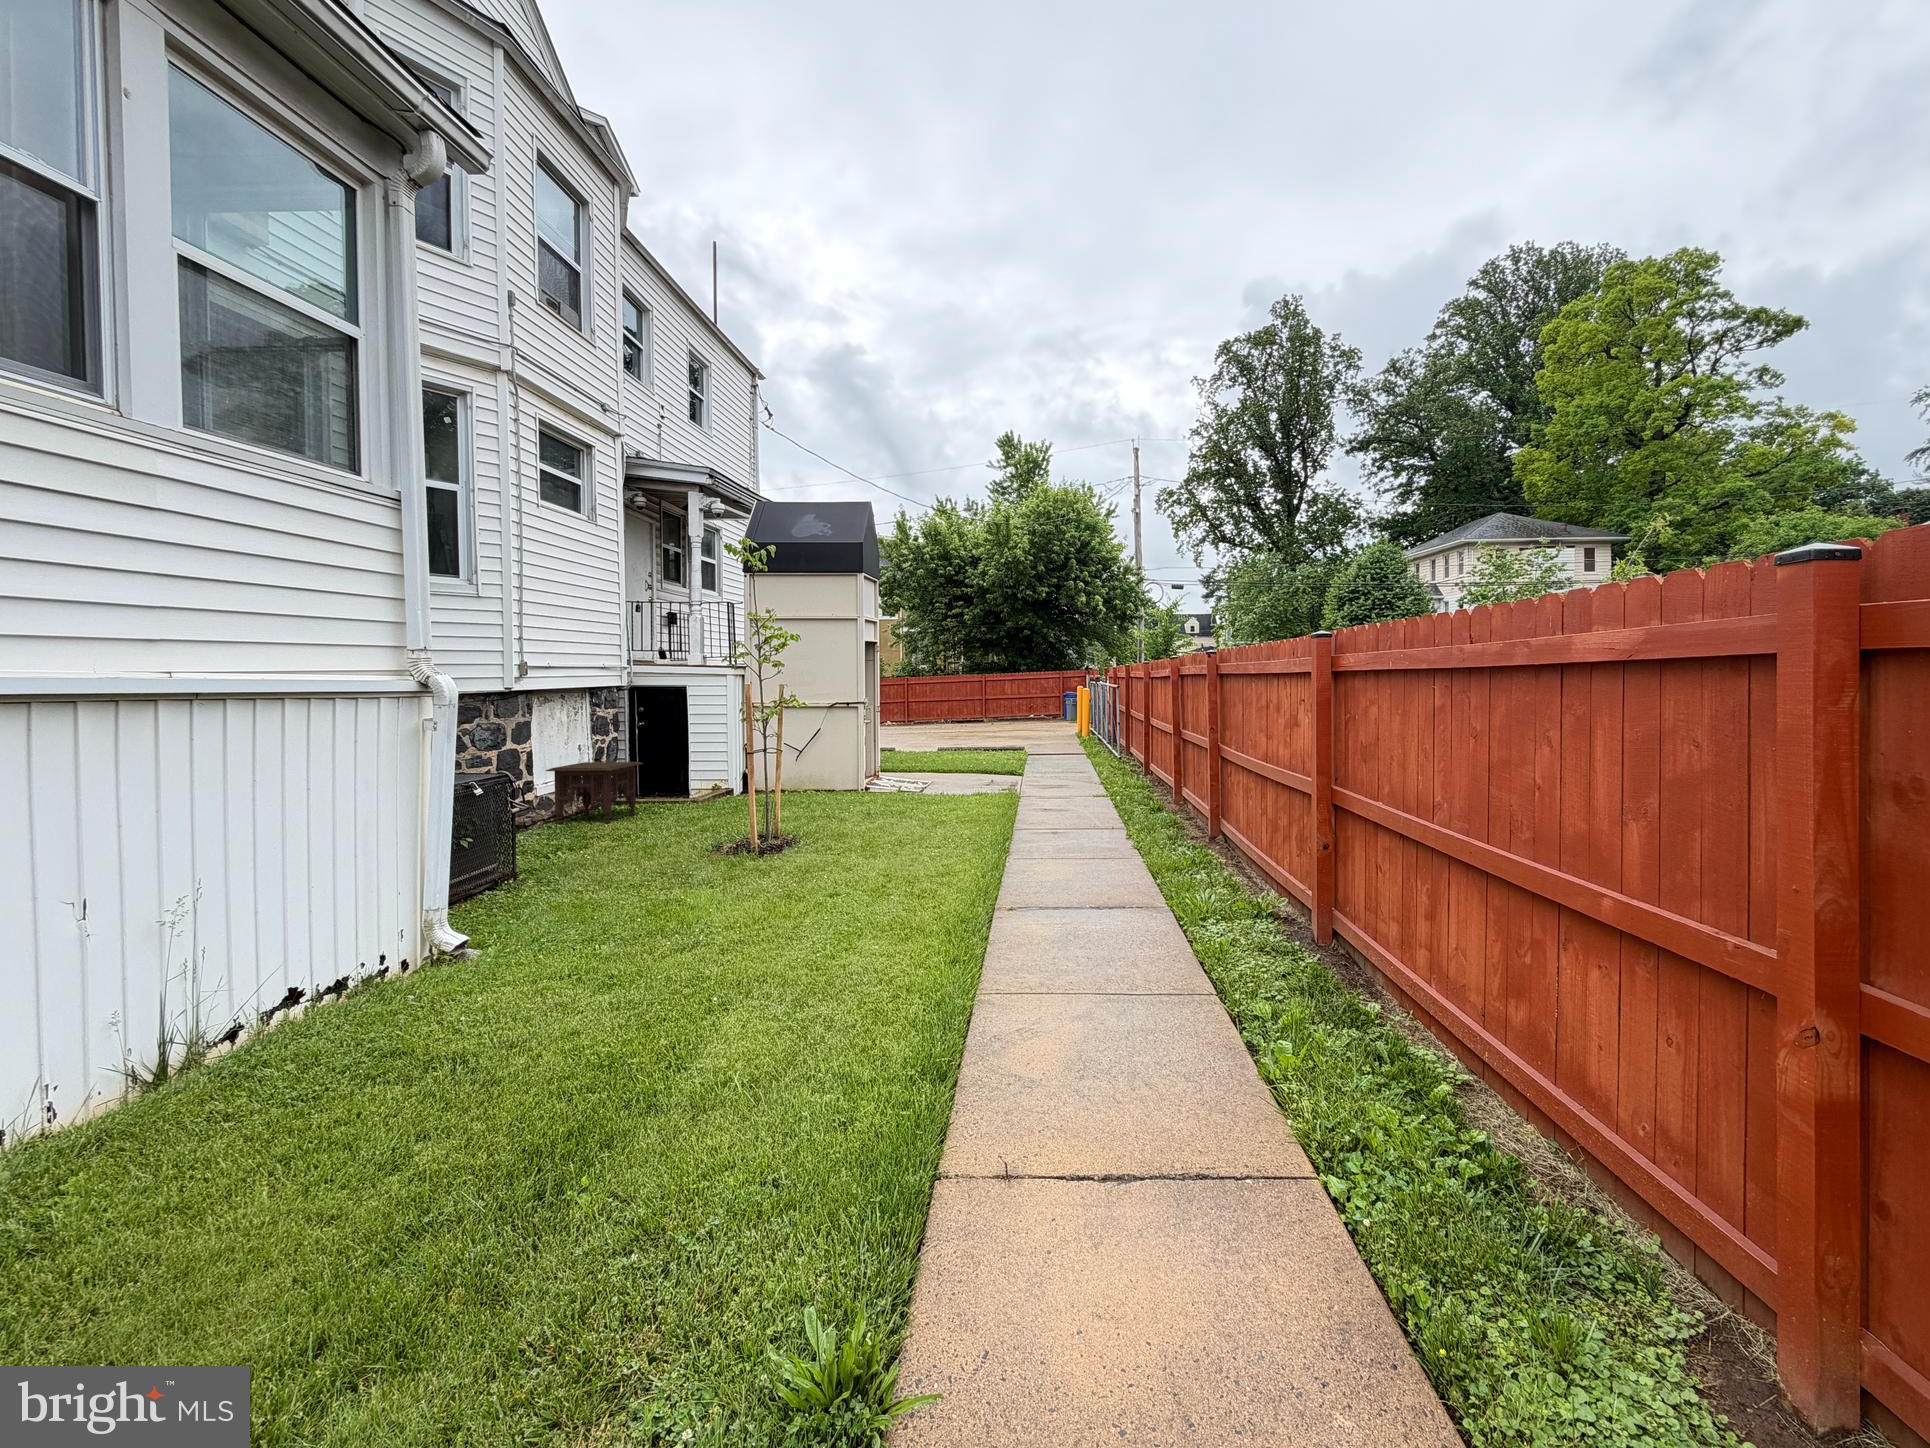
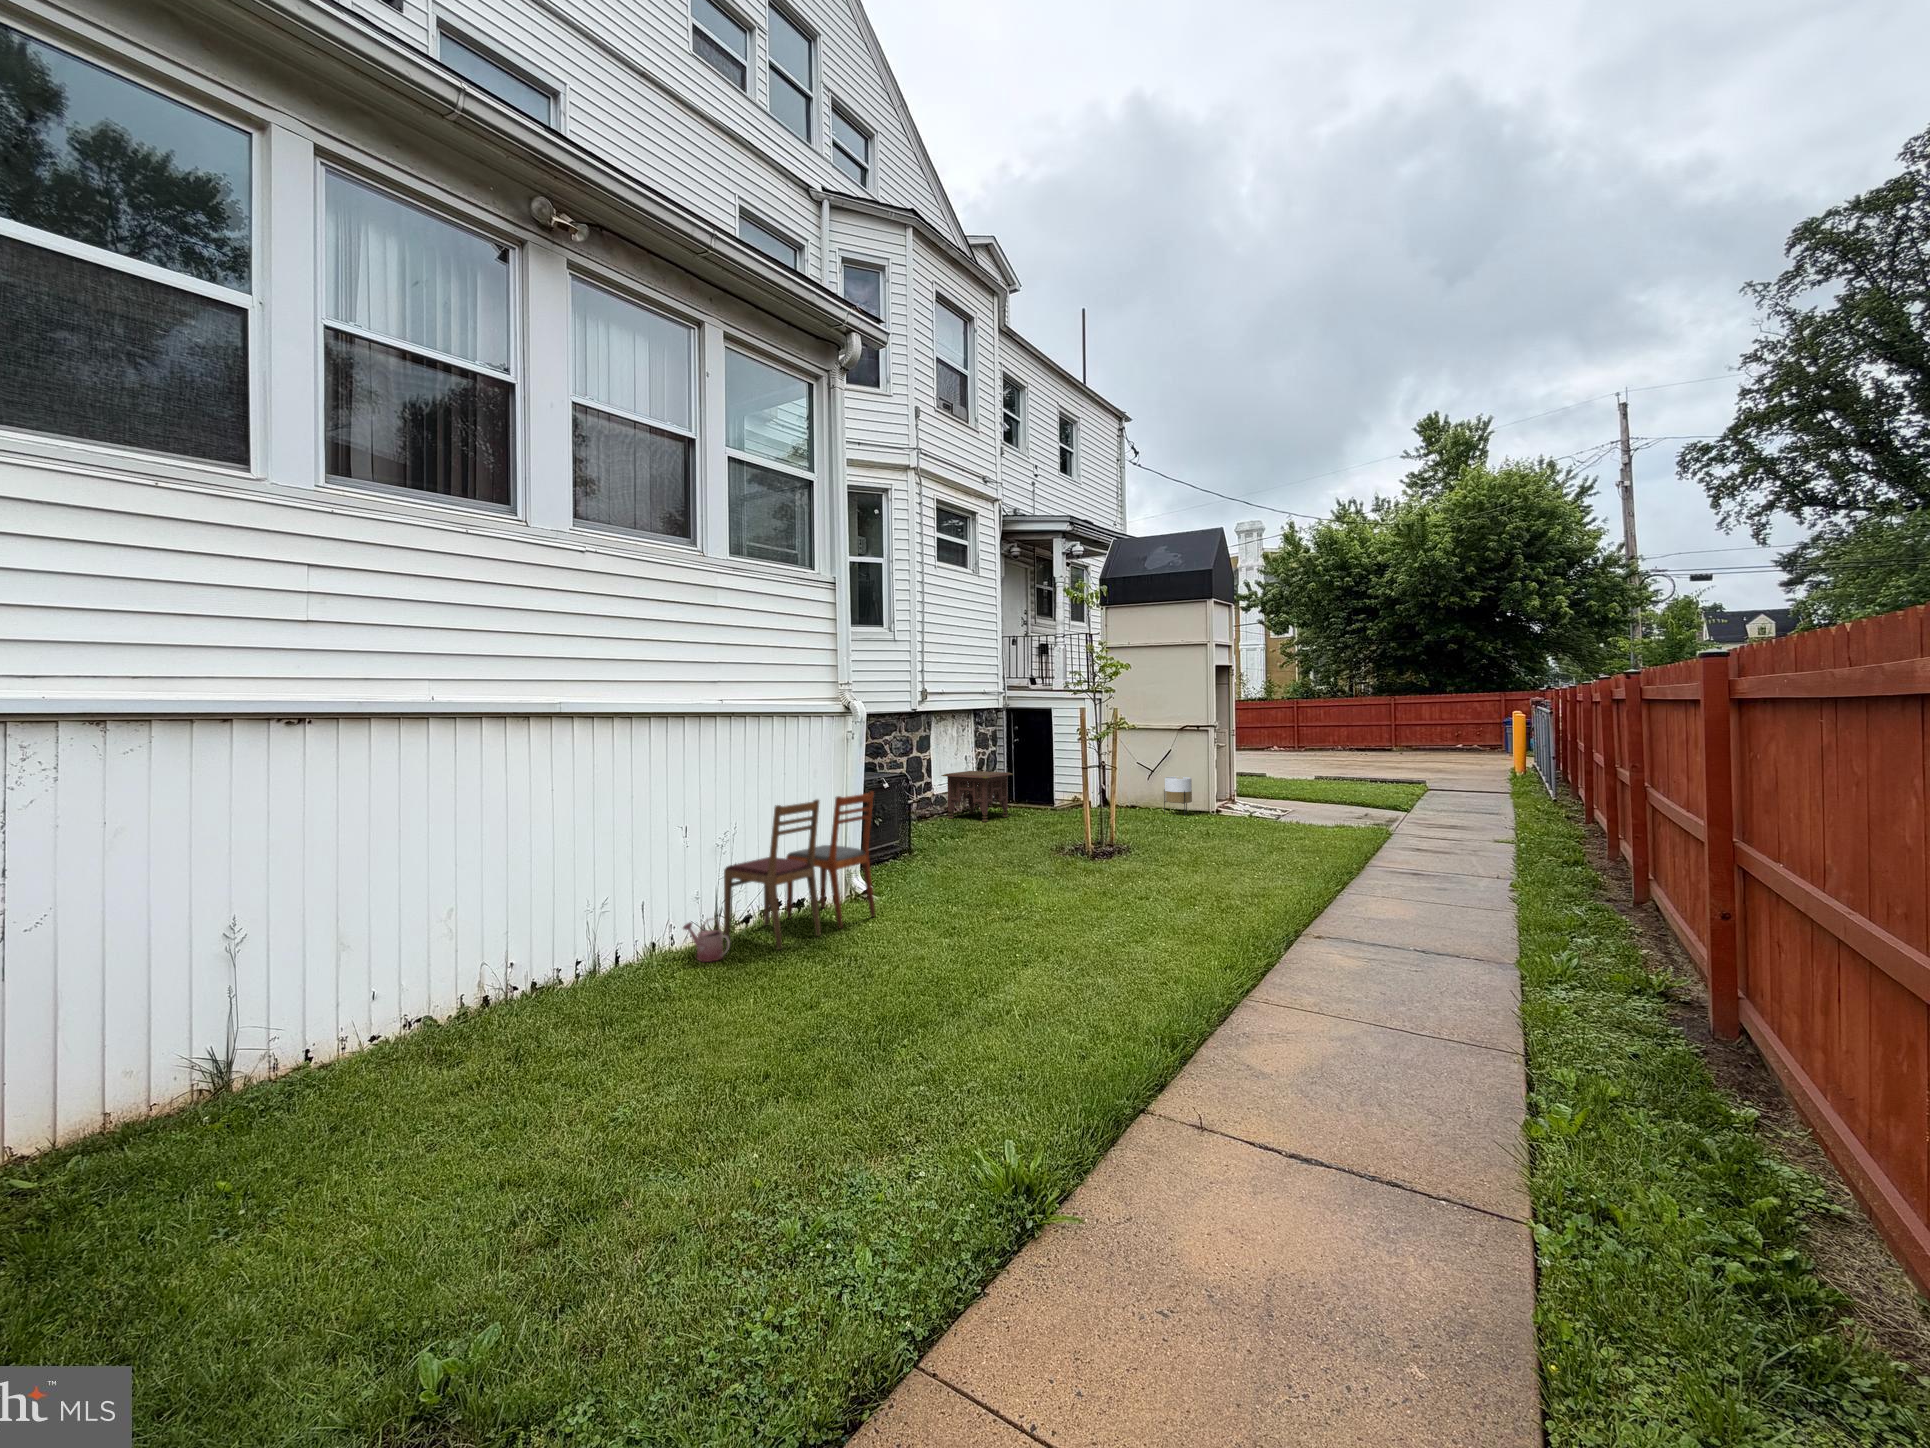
planter: none [813,756,842,797] -> present [1164,777,1192,816]
chair: none [188,802,481,1068] -> present [724,792,875,950]
watering can: none [89,1044,209,1126] -> present [683,918,730,962]

